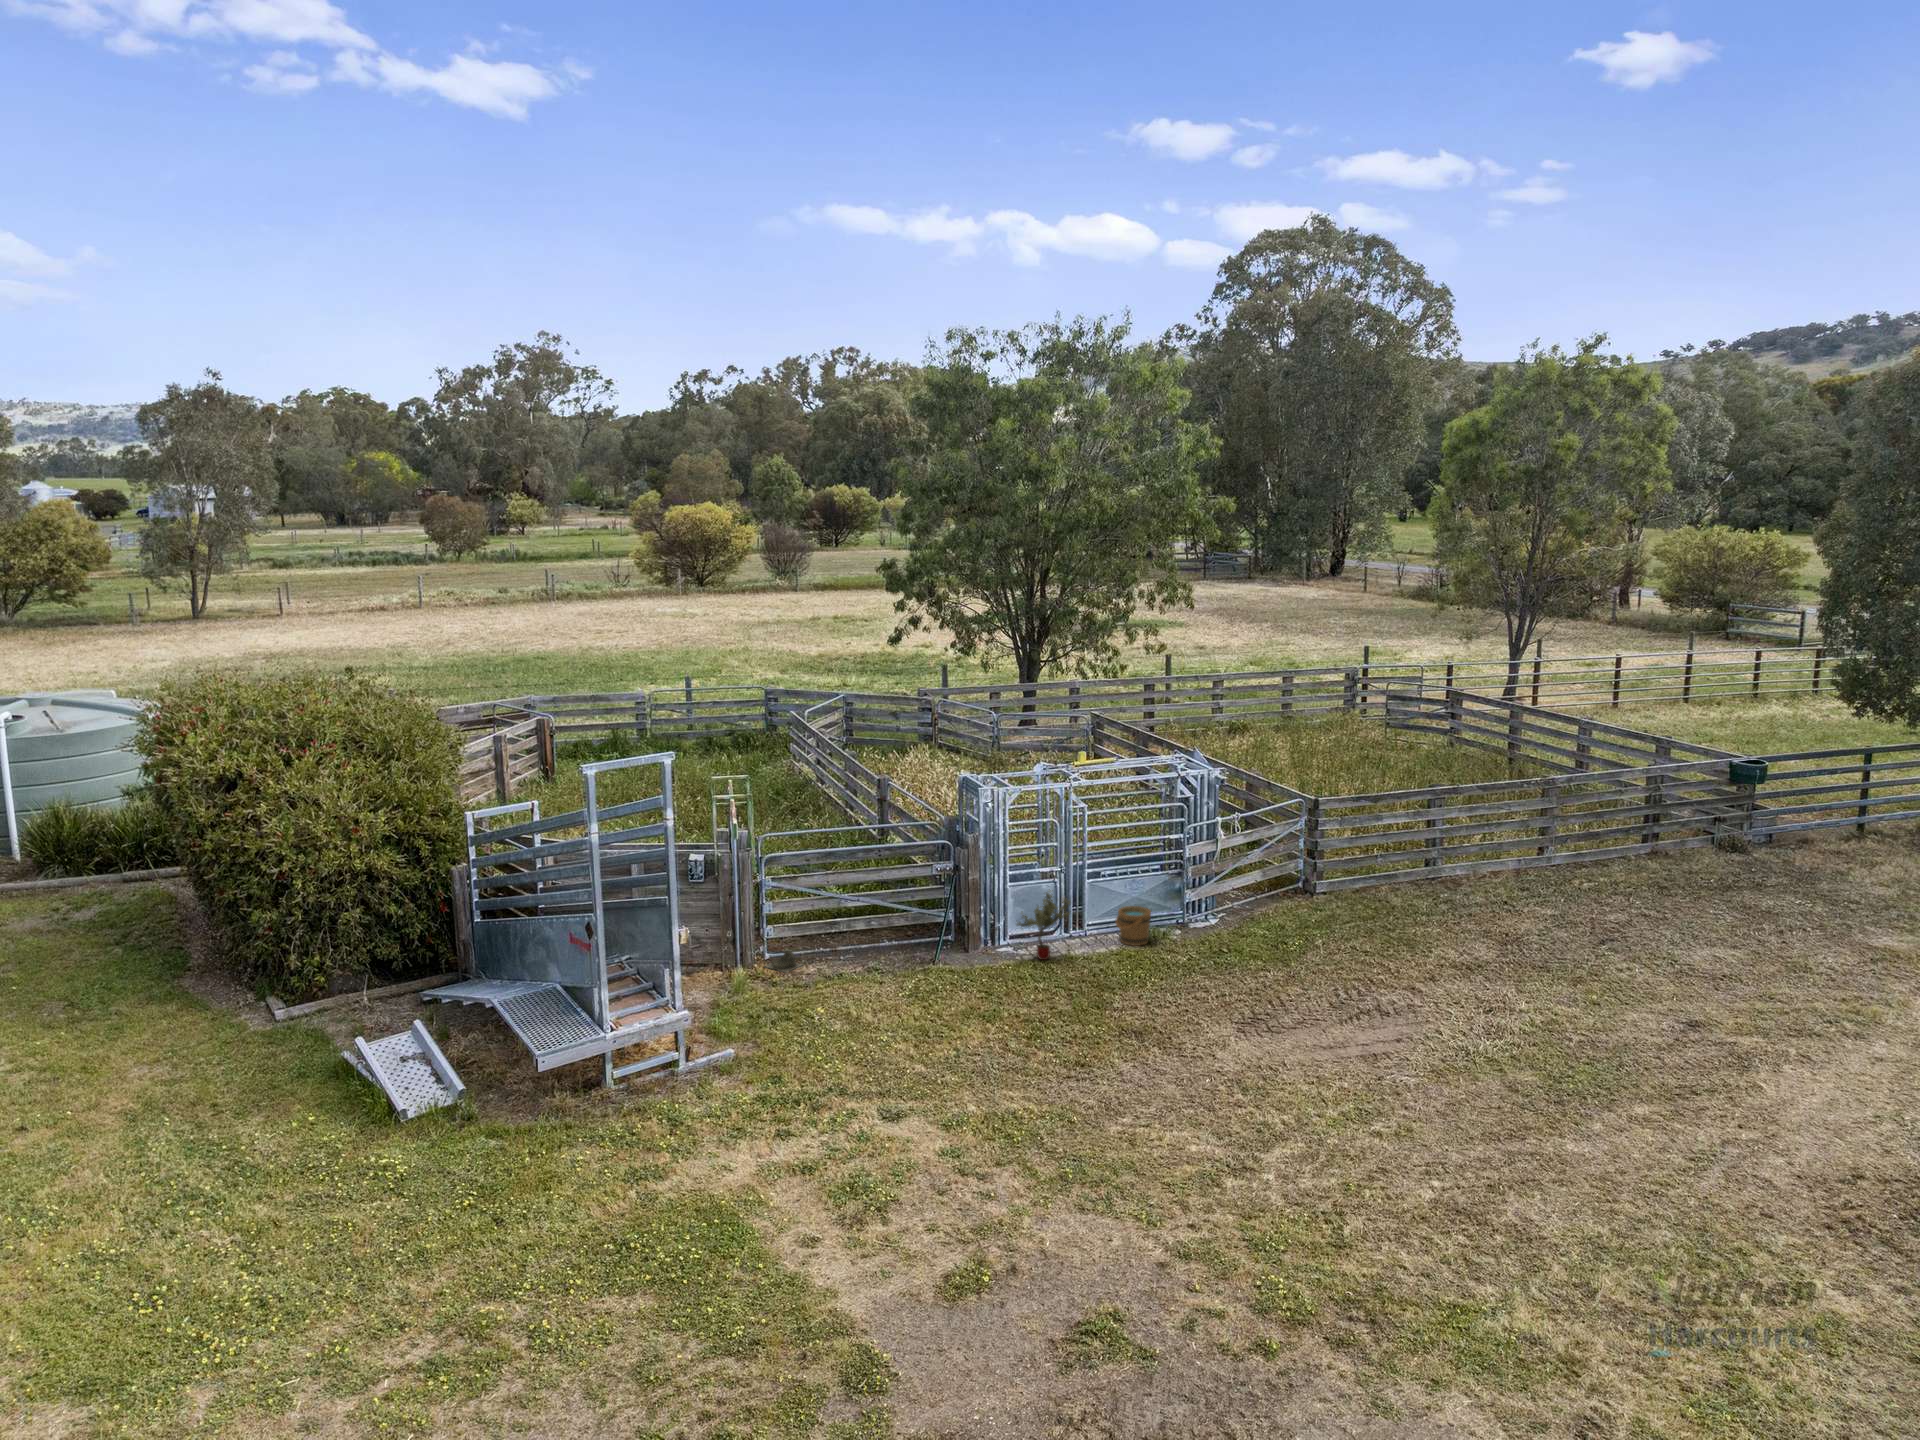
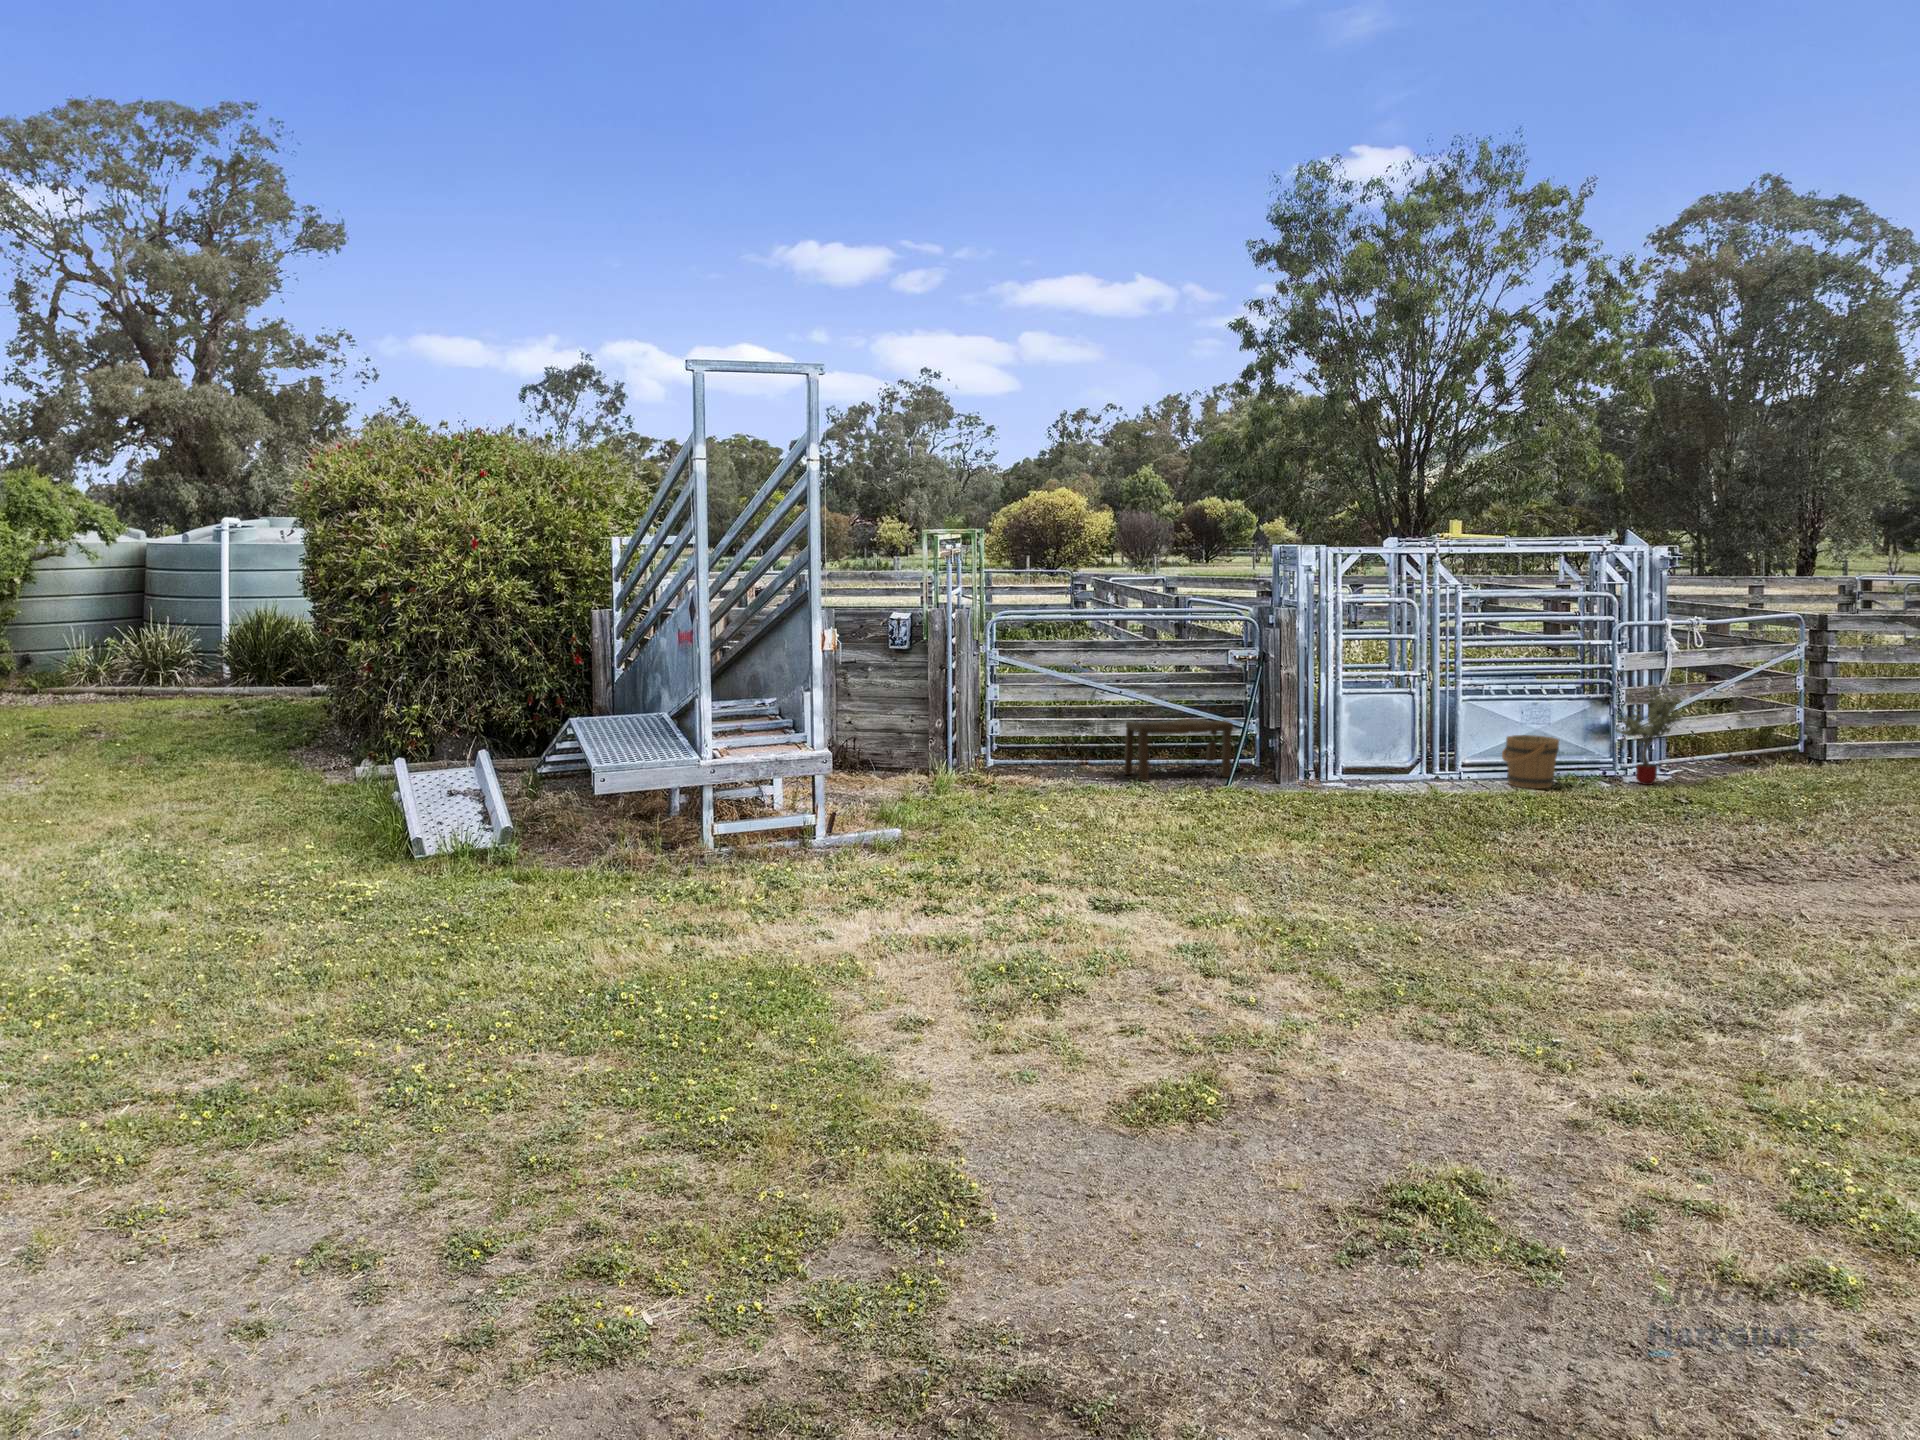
potted tree: present [1017,890,1070,960] -> present [1616,685,1681,785]
bench: none [863,907,939,963] -> present [1124,719,1233,781]
boots: present [766,950,801,973] -> none [983,754,1038,782]

